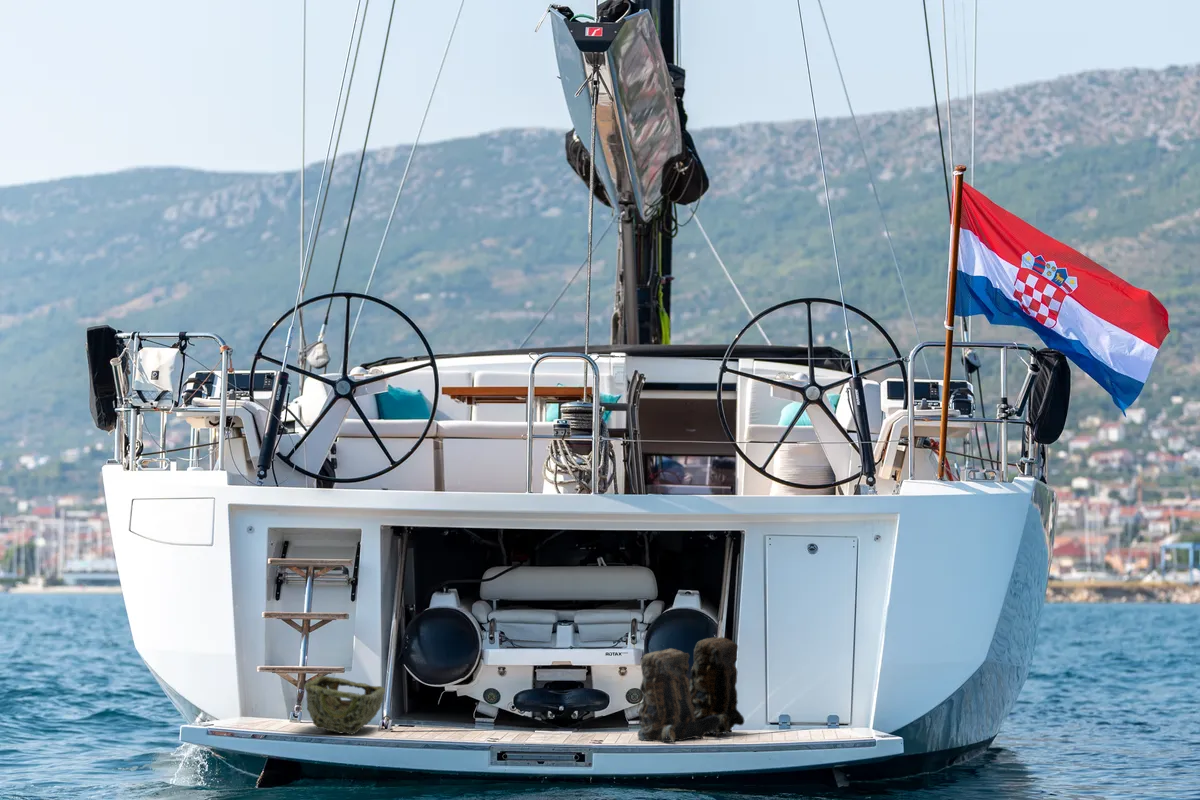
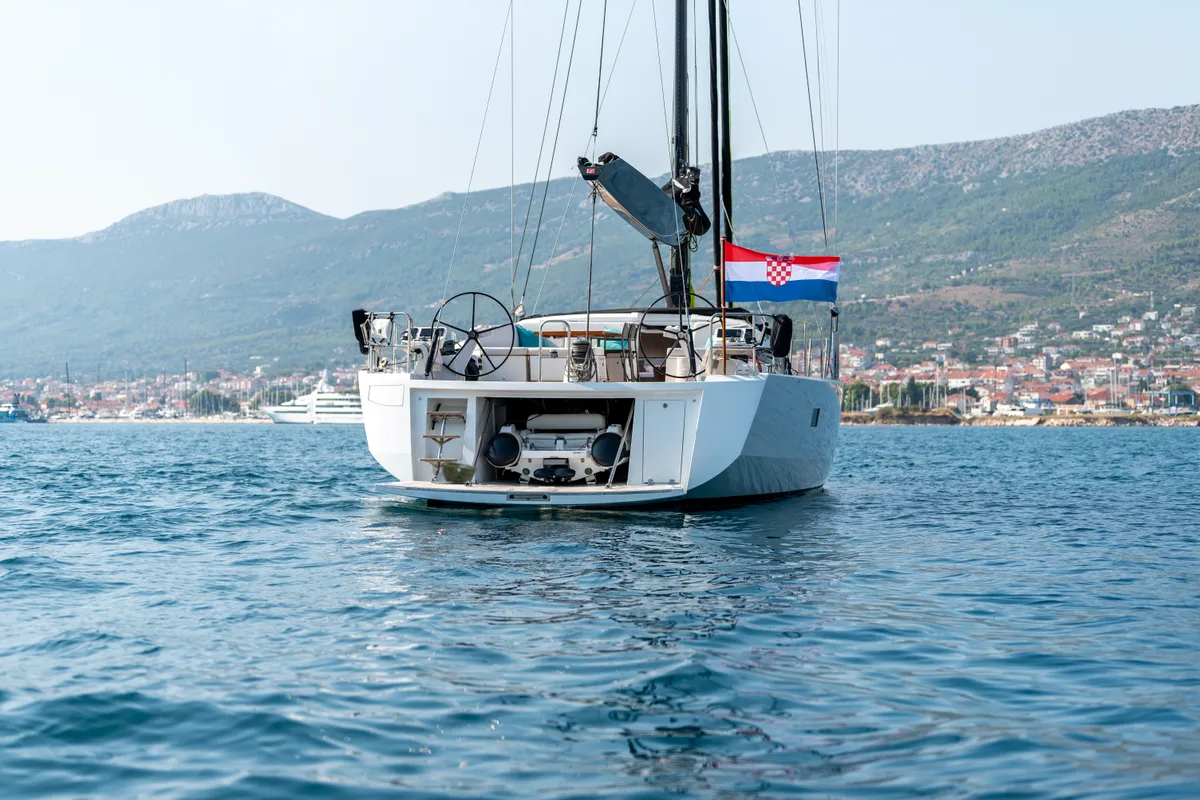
backpack: present [637,637,744,743] -> none [579,444,632,487]

